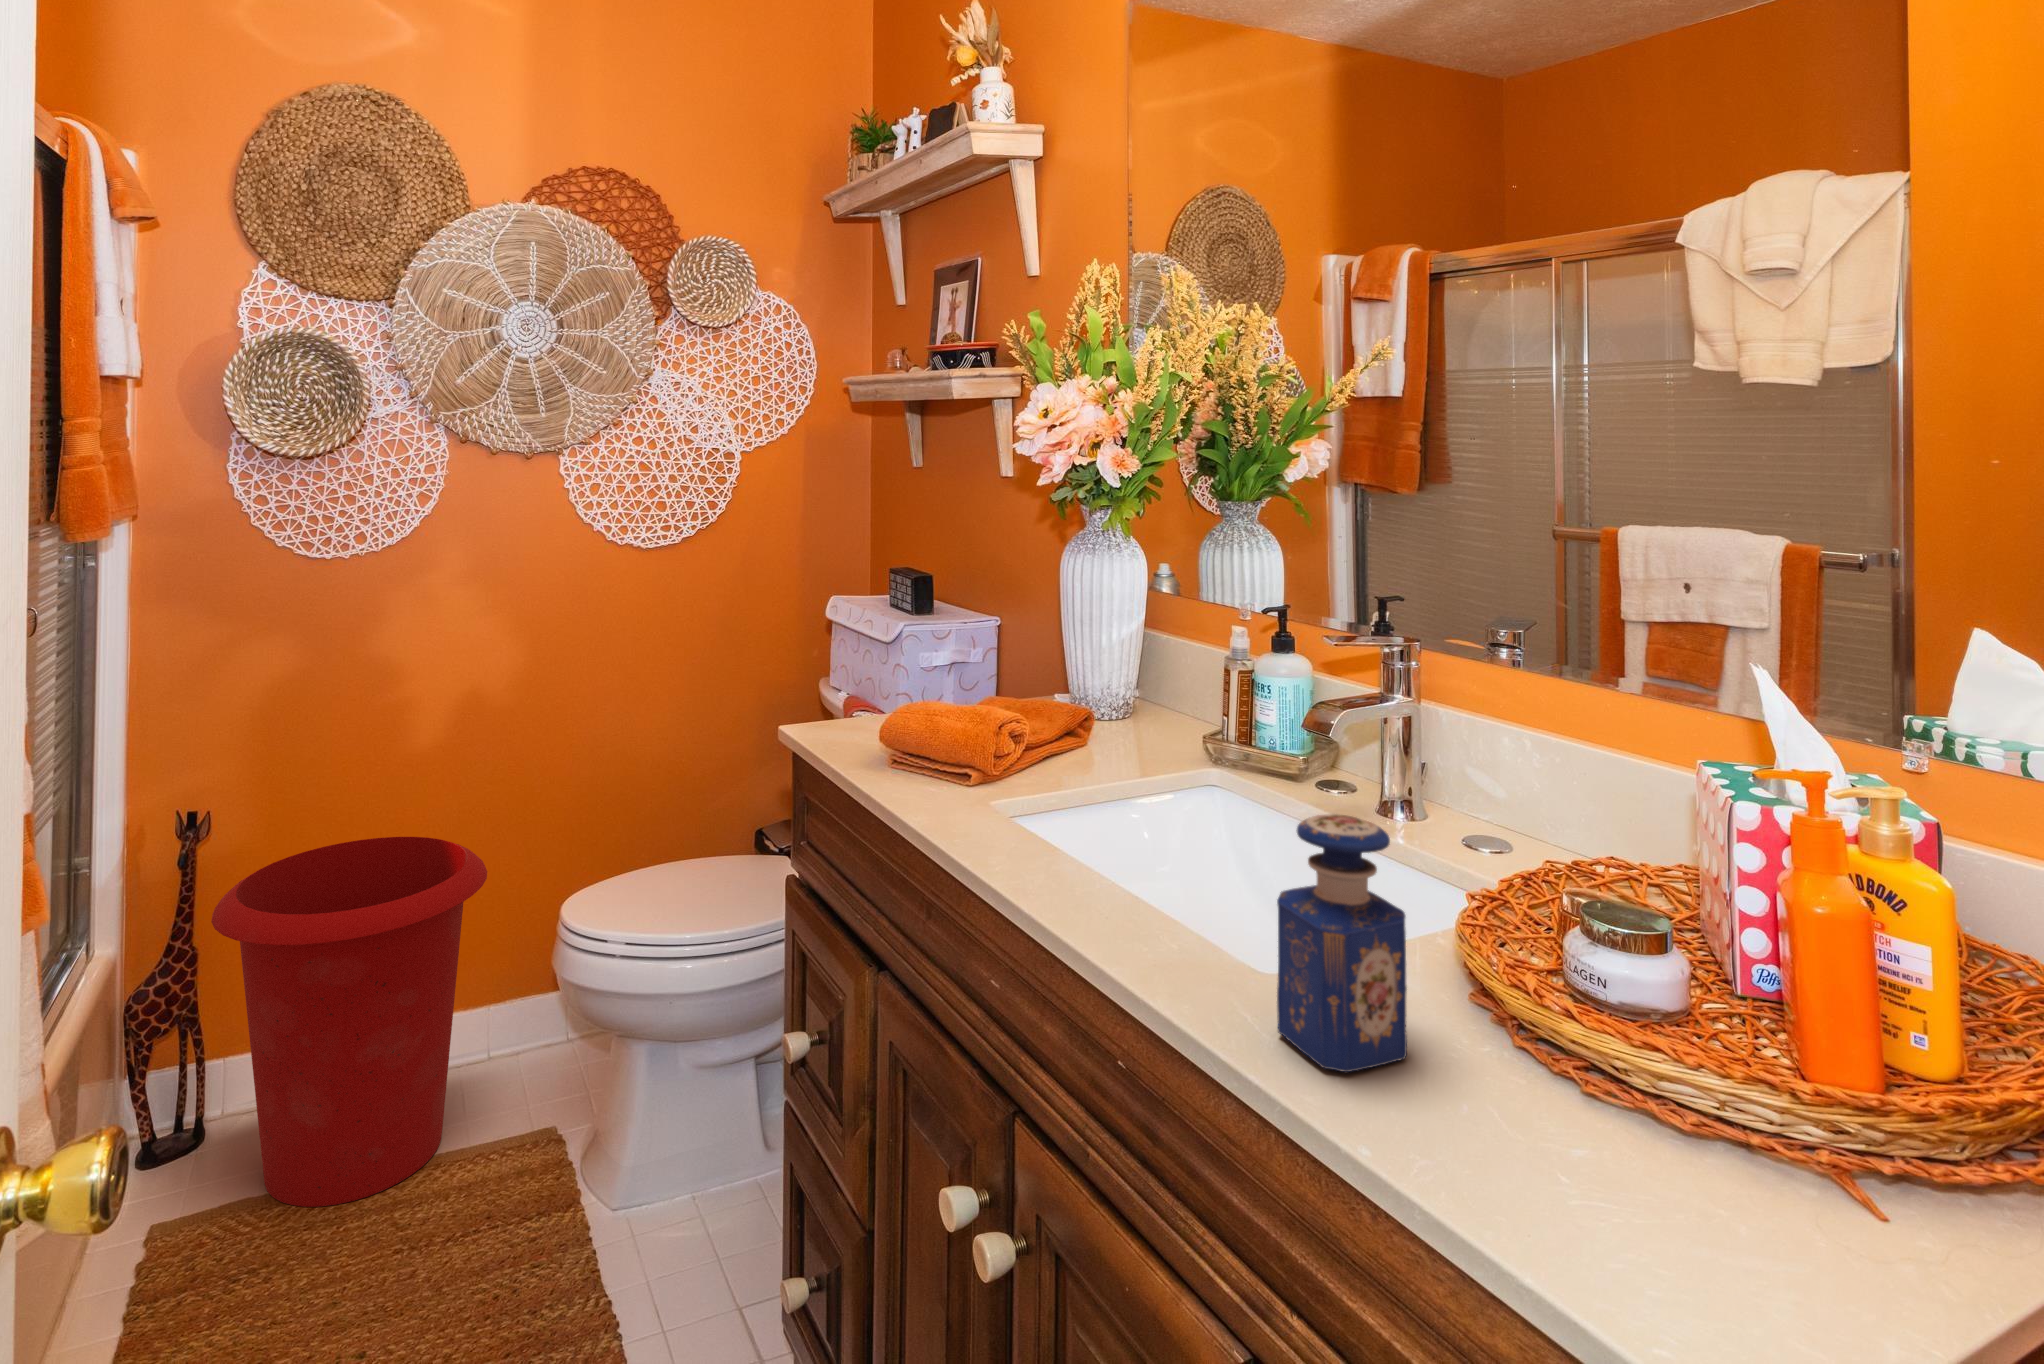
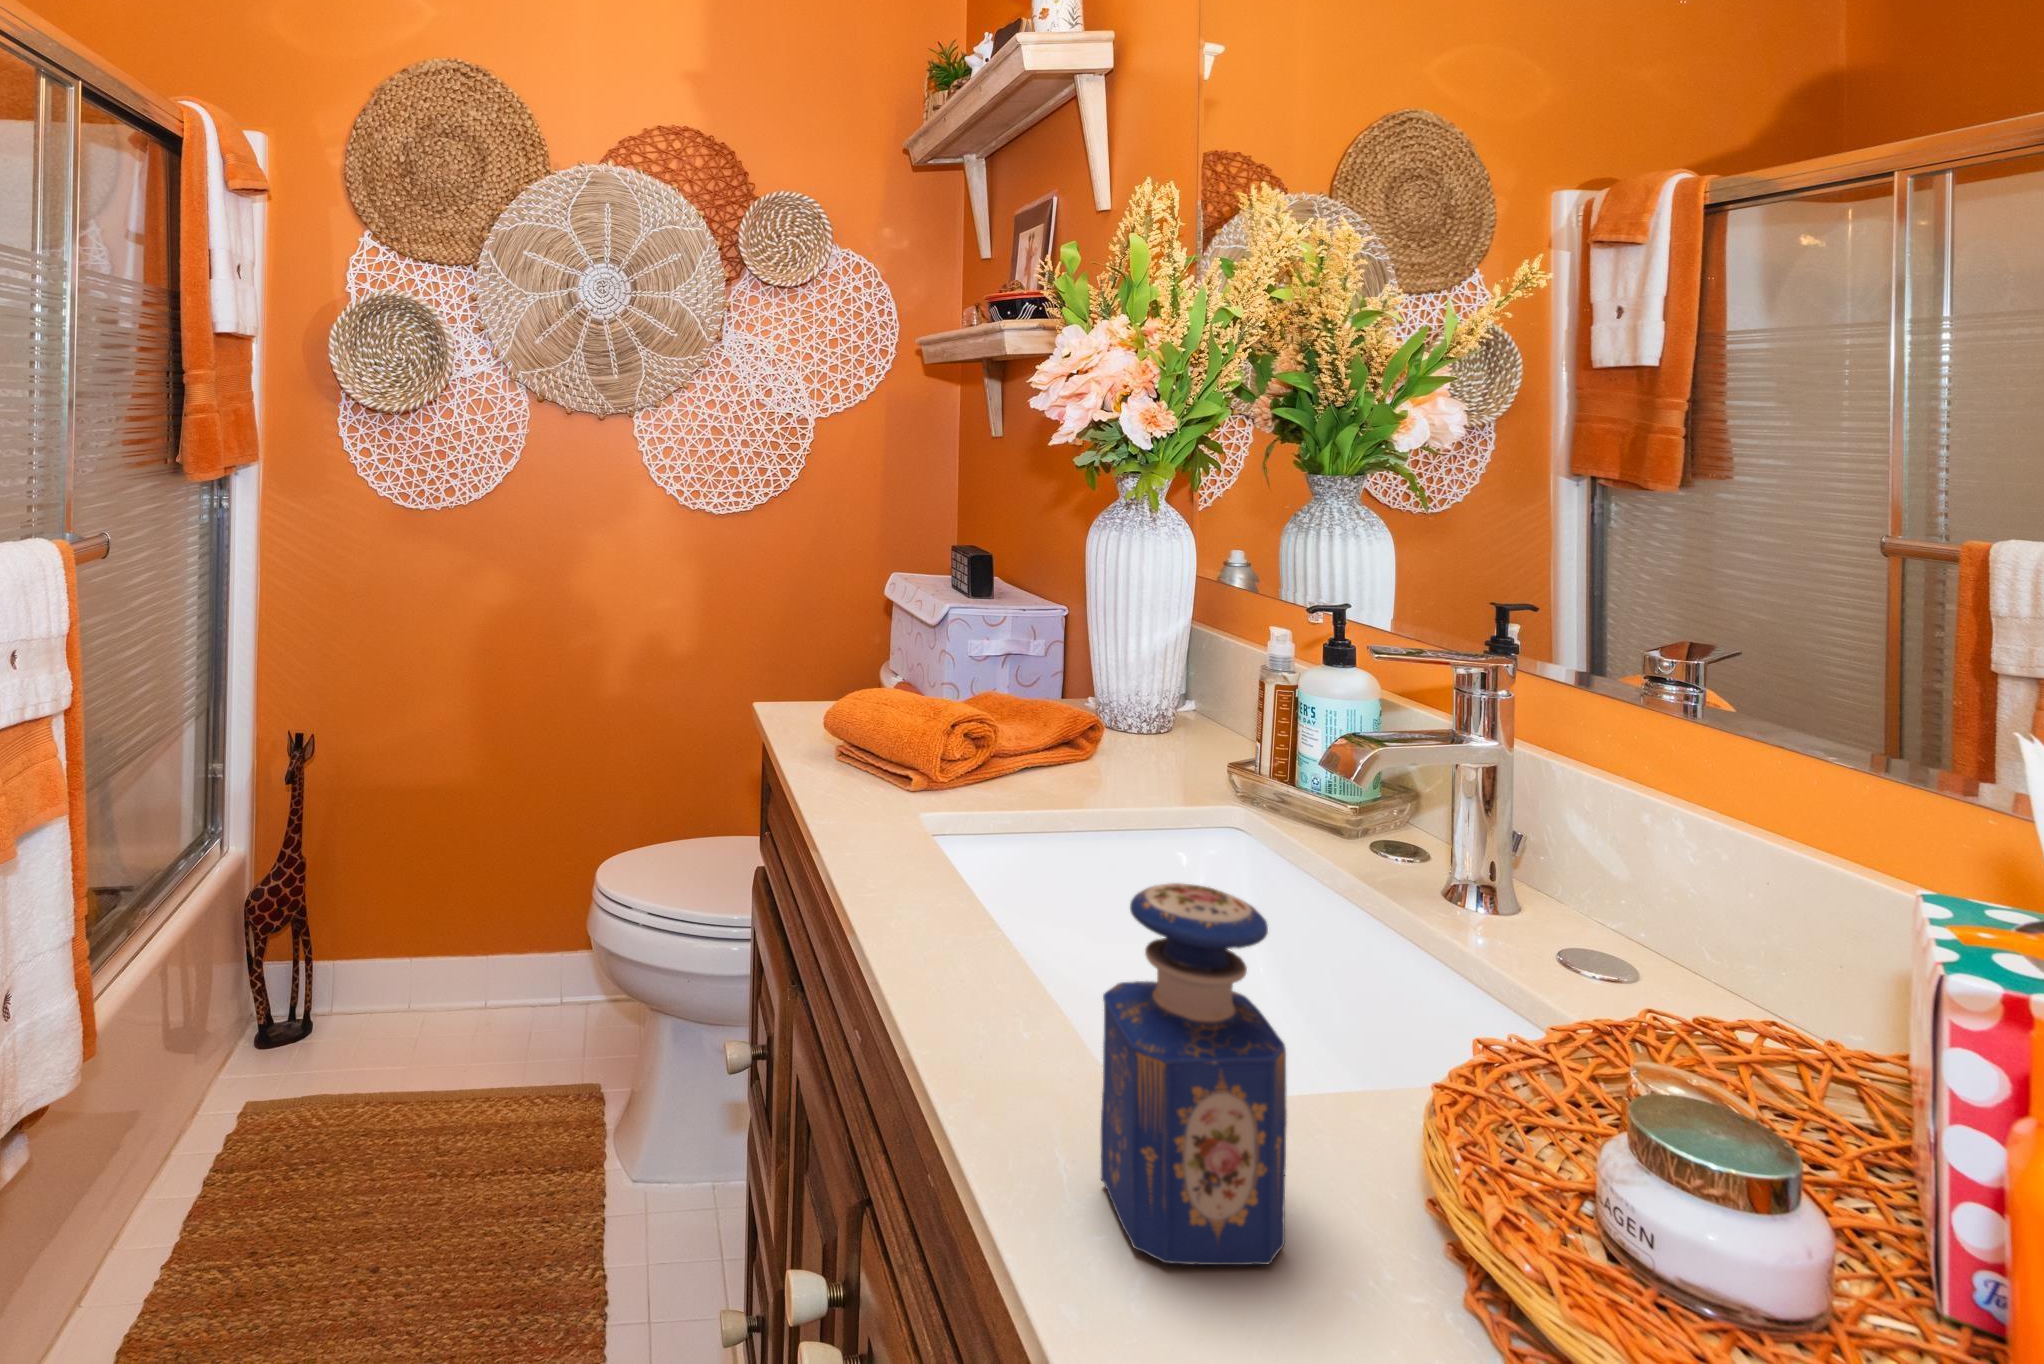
waste bin: present [211,837,487,1207] -> none [301,779,543,1121]

